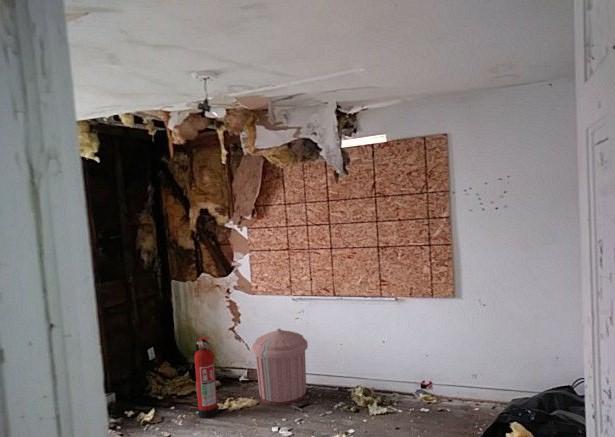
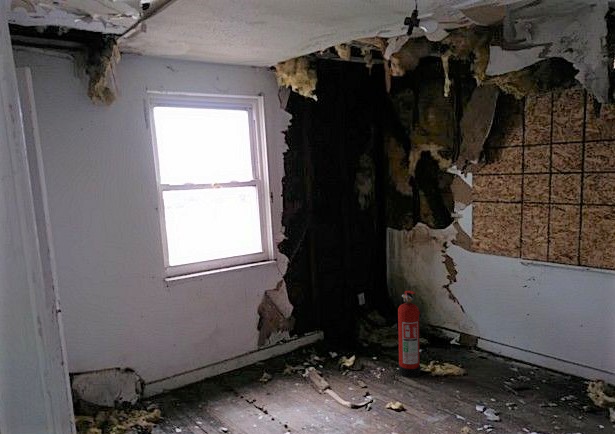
trash can: present [252,329,308,405] -> none [465,295,536,385]

